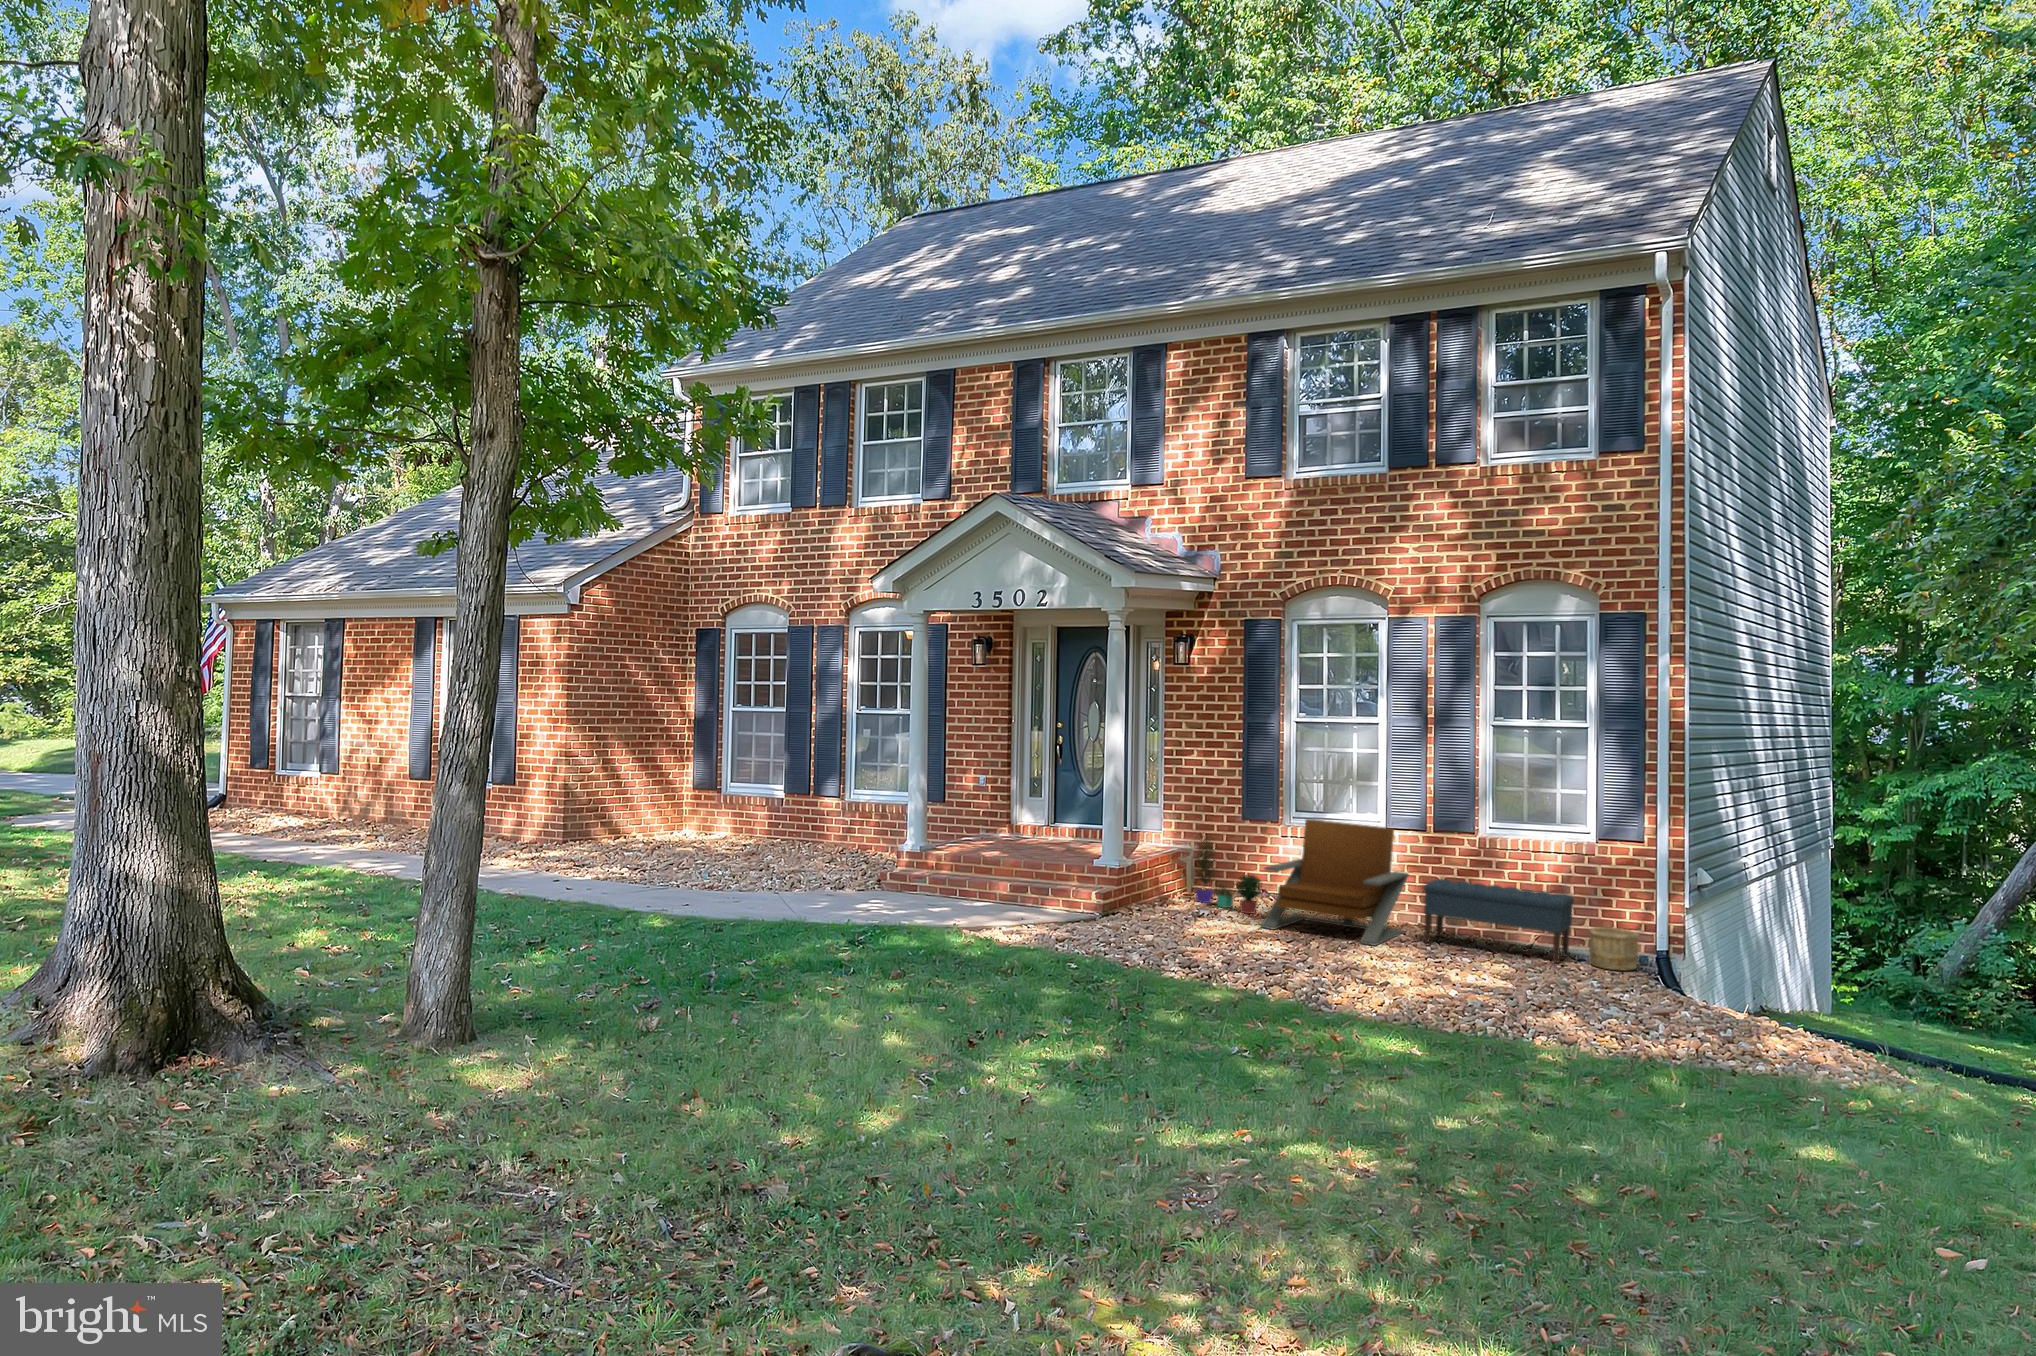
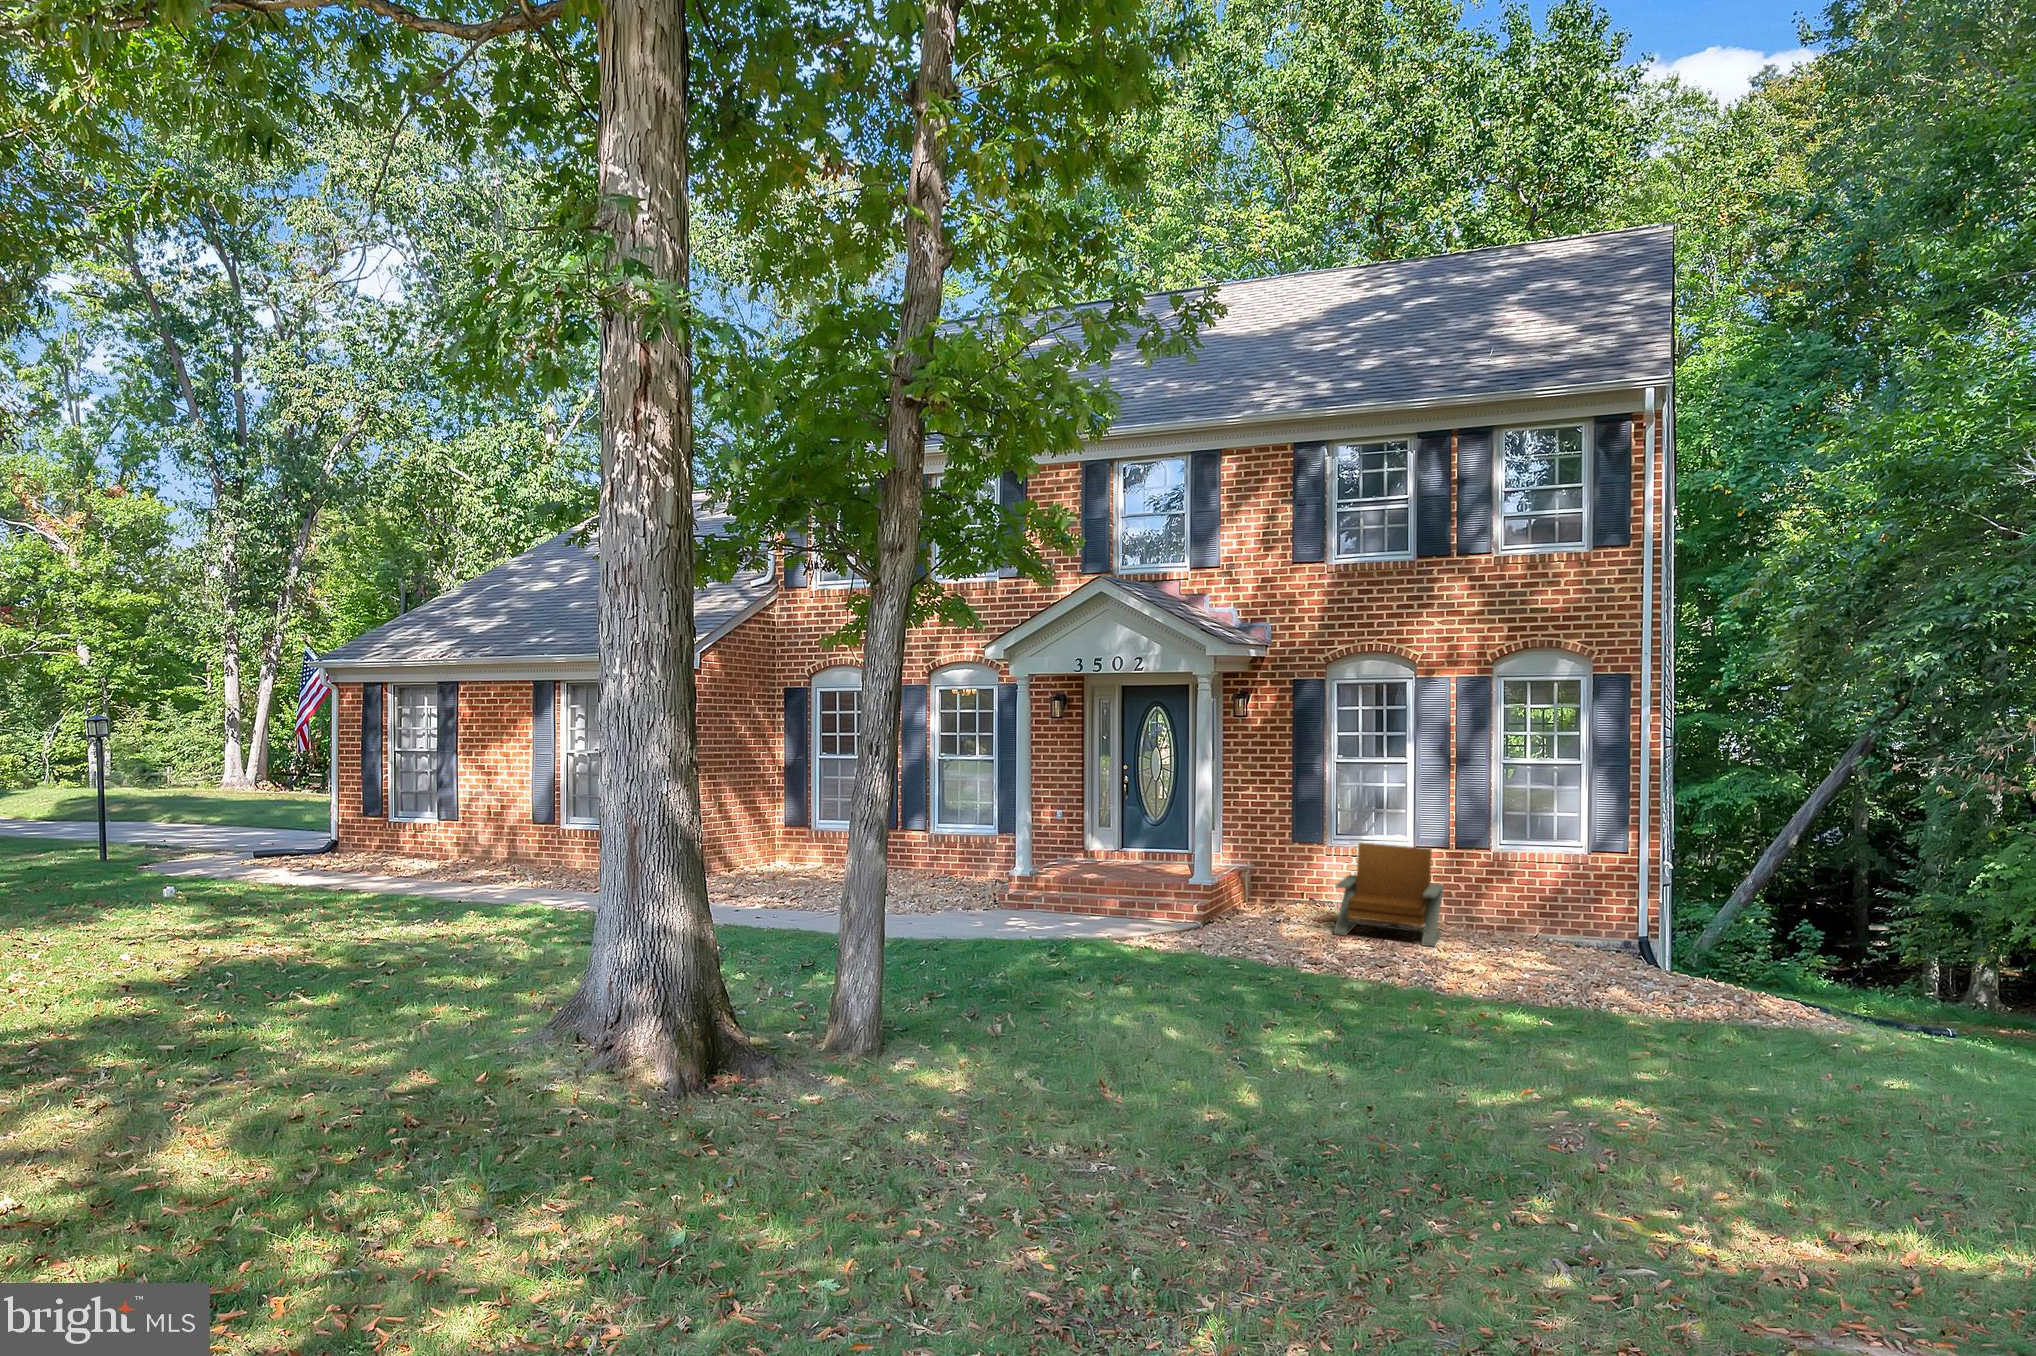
potted plant: present [1195,836,1262,914] -> none [1256,856,1322,921]
bench: present [1424,878,1574,963] -> none [1465,888,1584,955]
wooden bucket: present [1589,927,1639,970] -> none [1600,924,1641,959]

